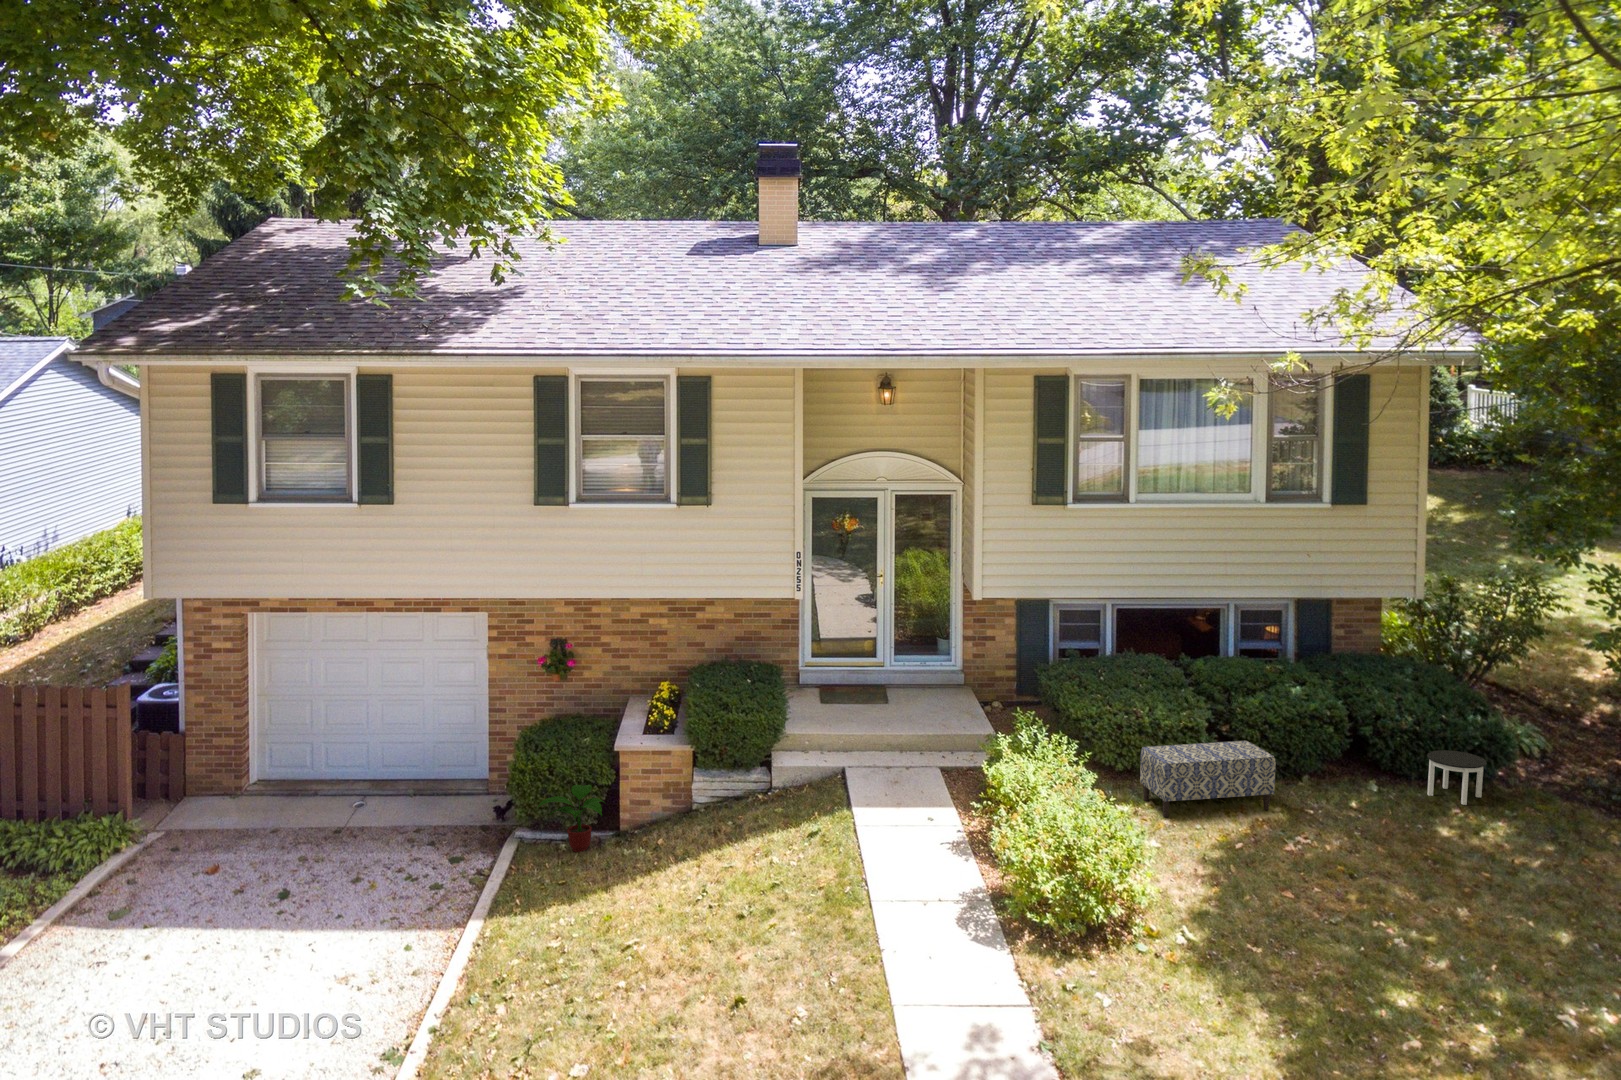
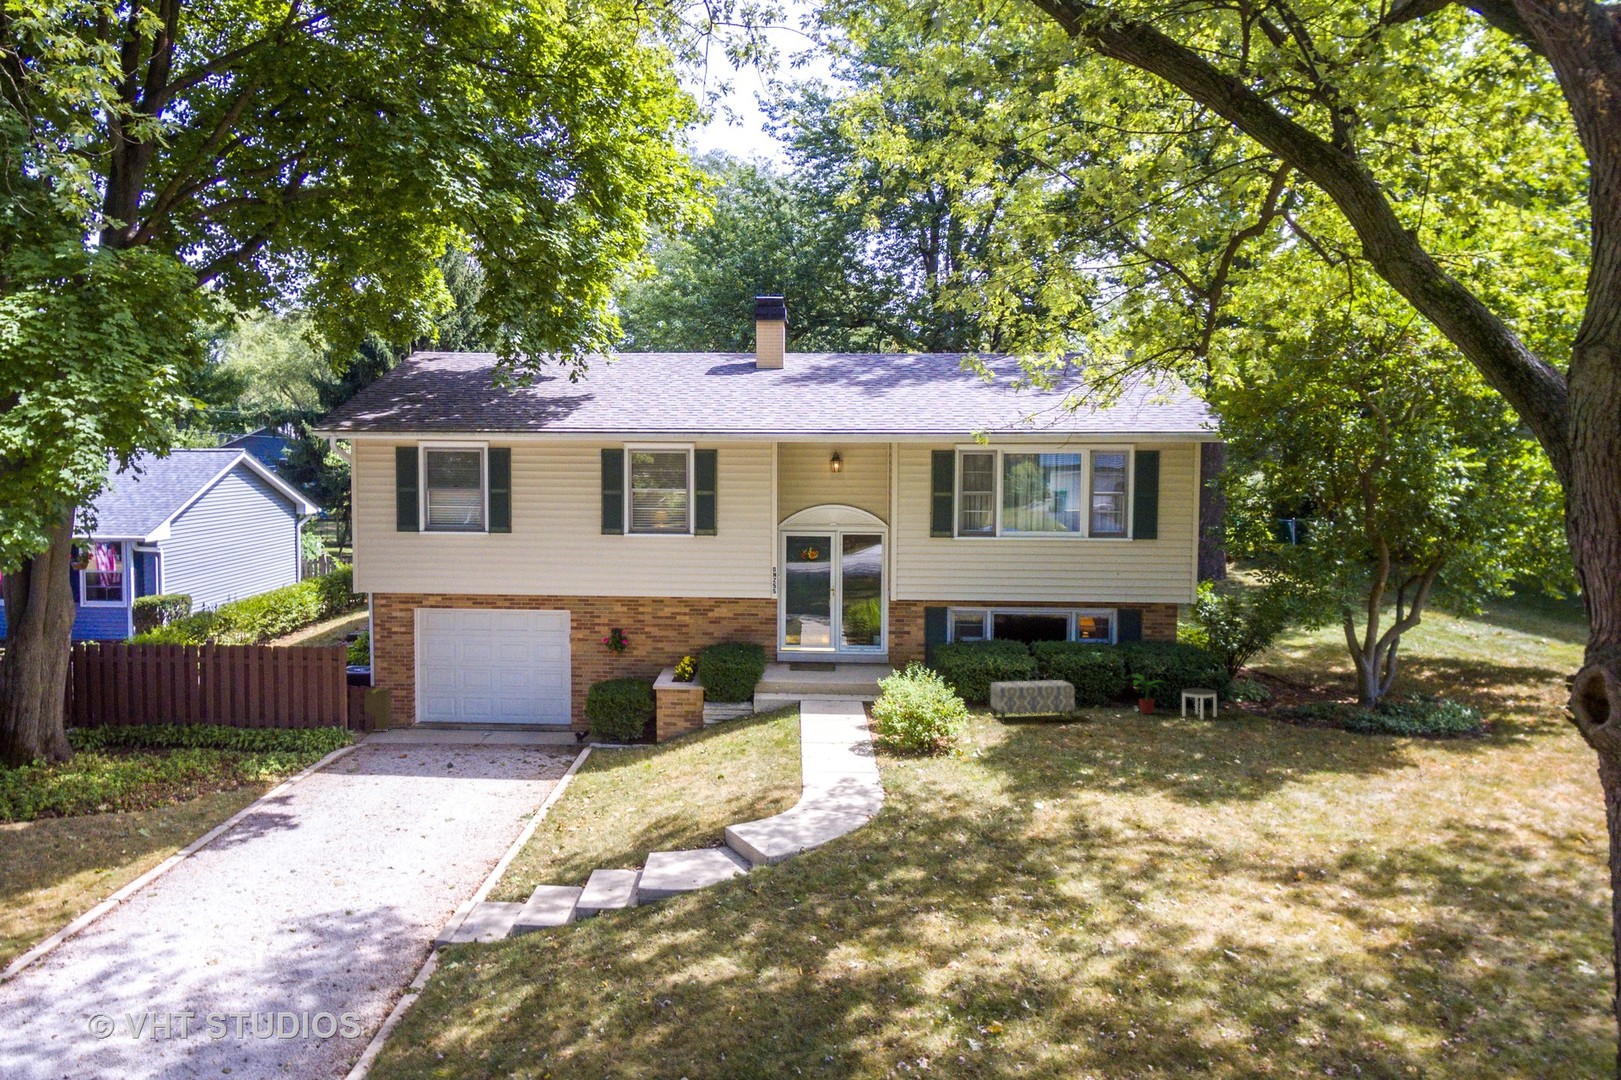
cardboard box: none [184,734,232,804] -> present [364,688,391,732]
potted plant: present [537,785,605,852] -> present [1126,674,1161,714]

